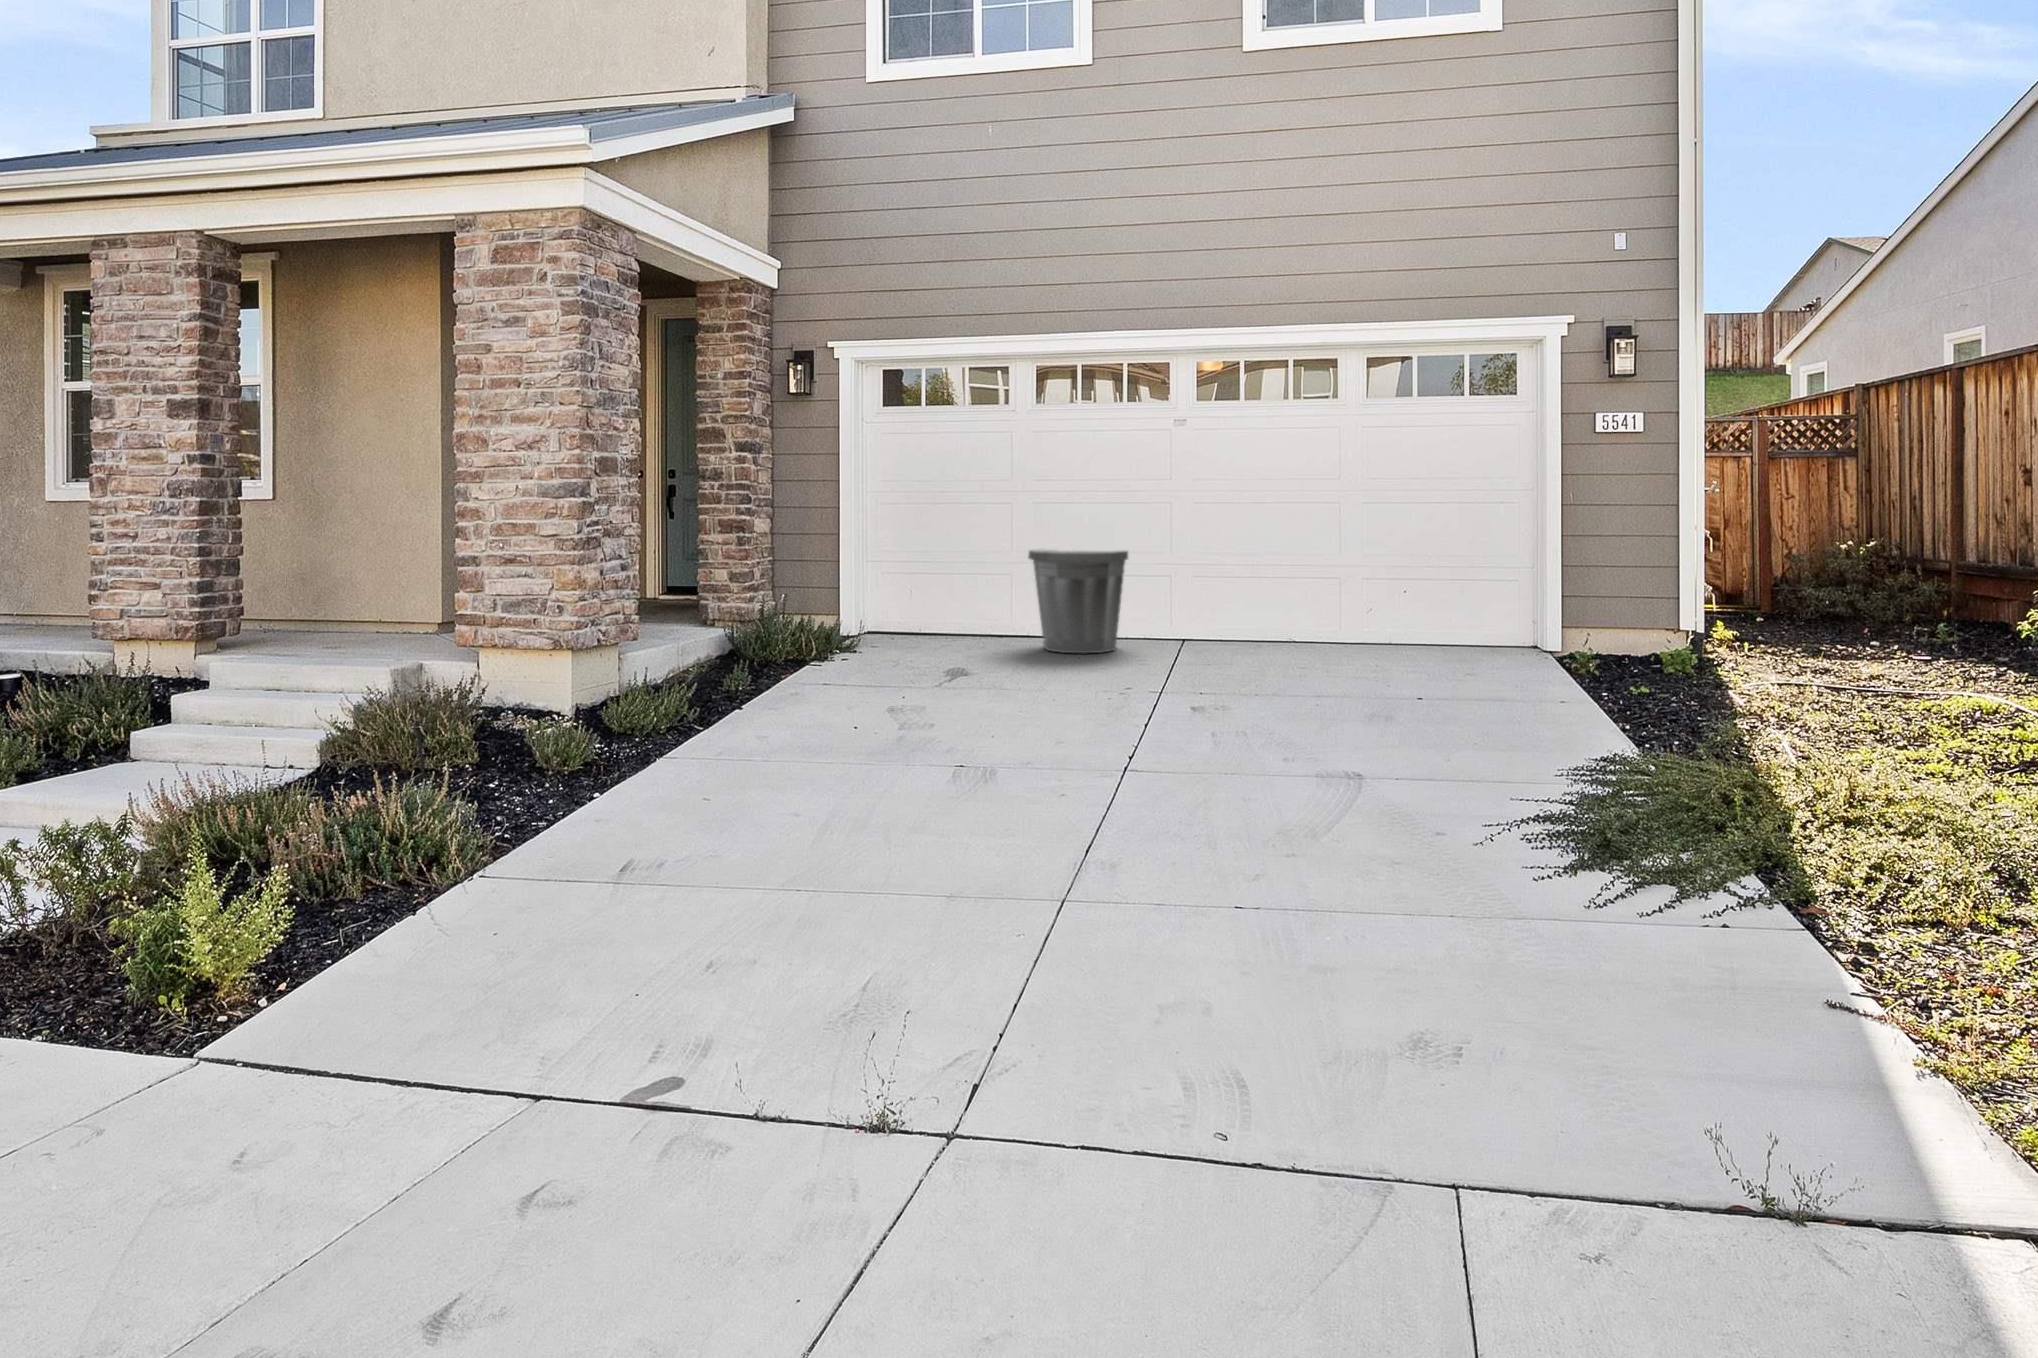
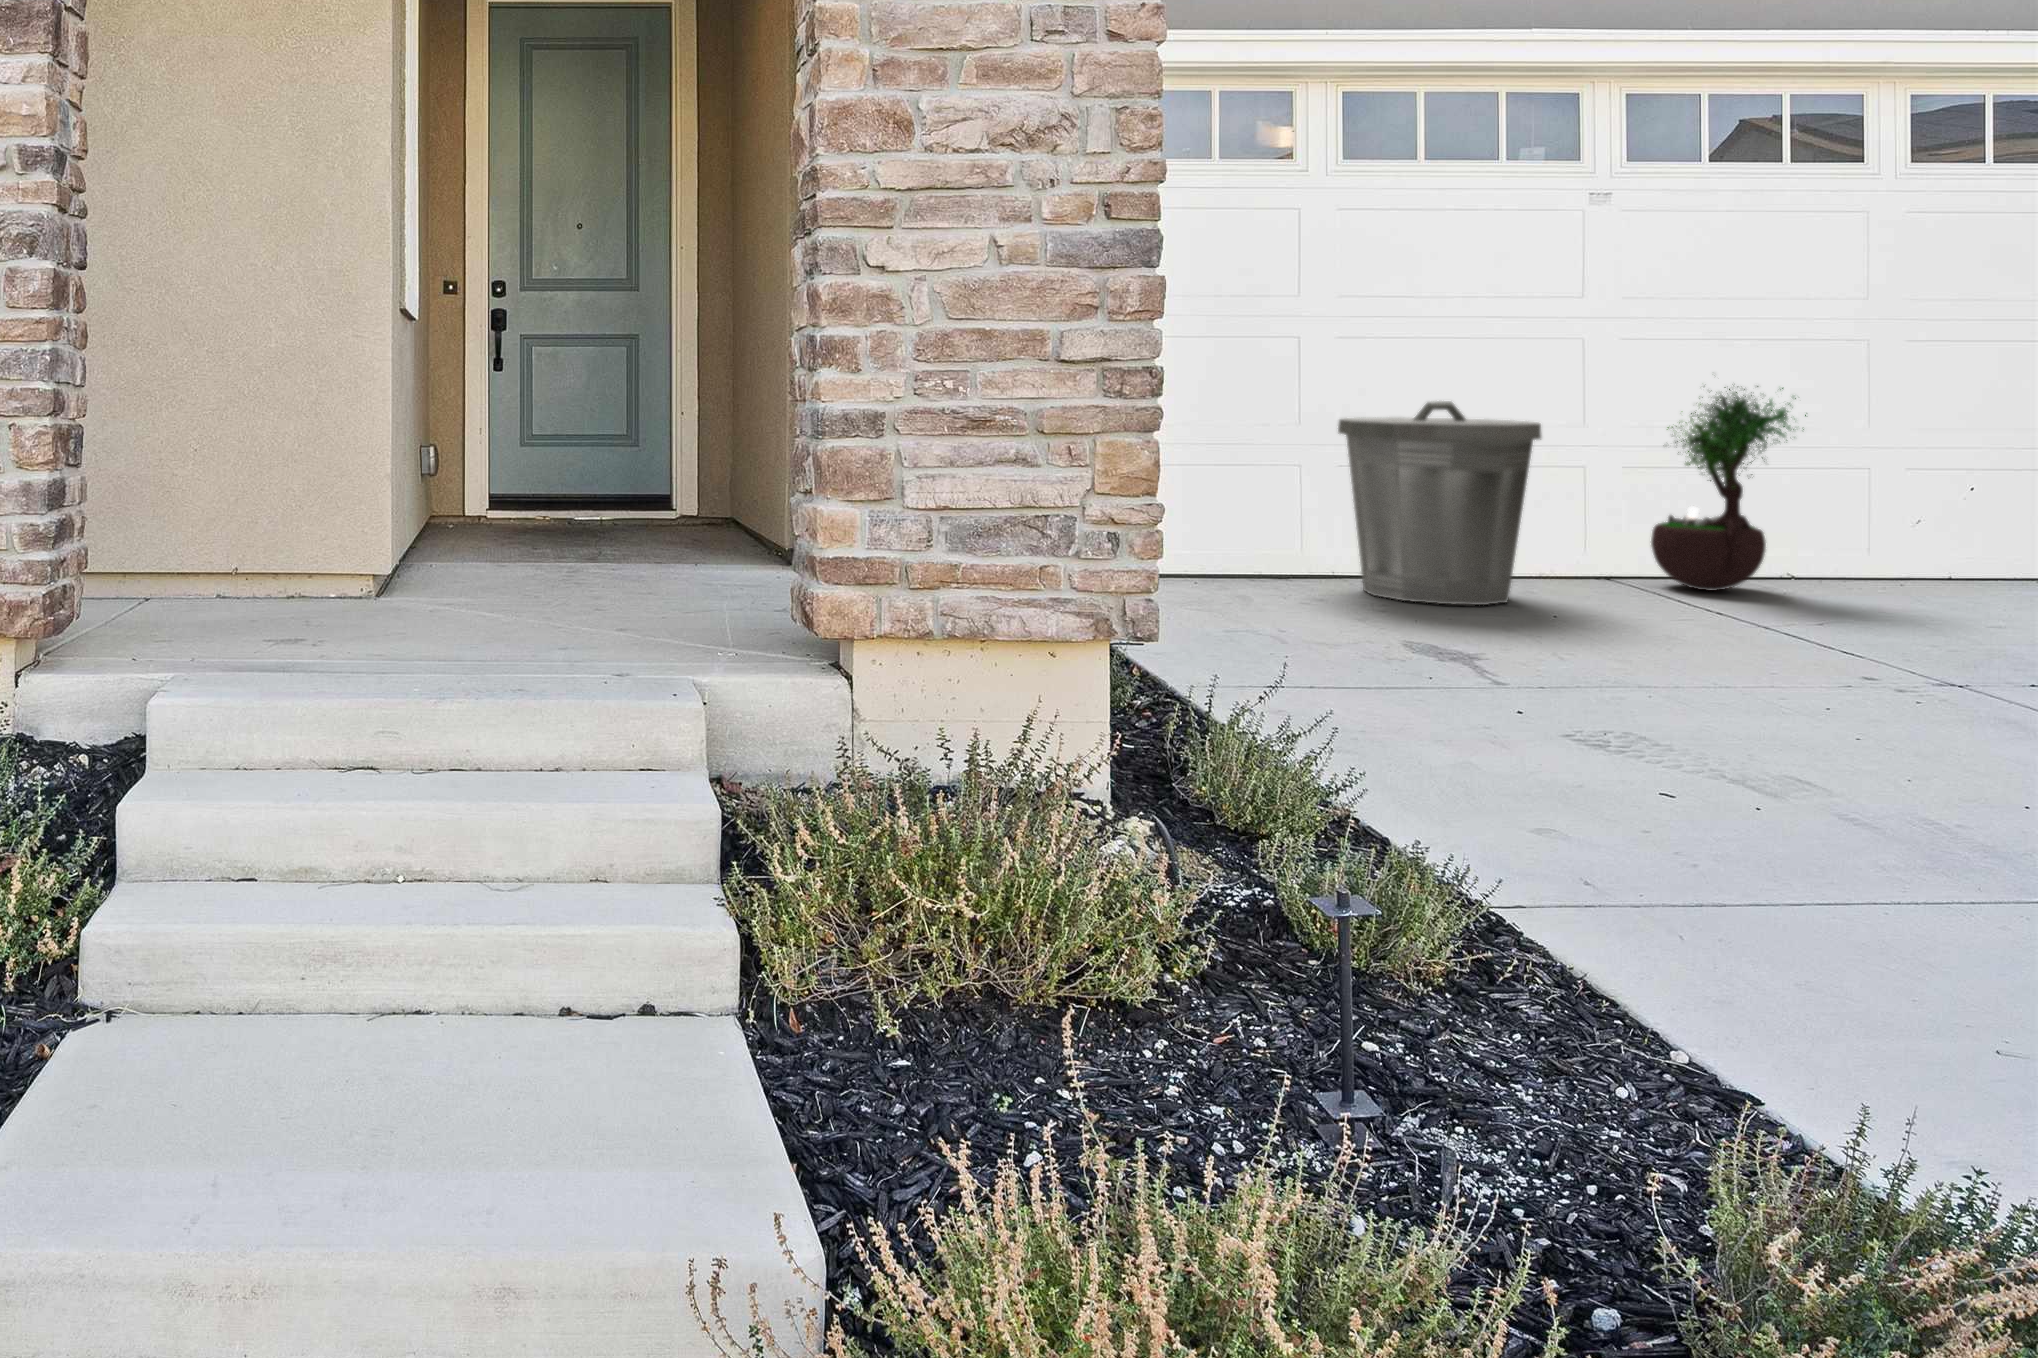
potted tree: none [1209,522,1286,649] -> present [1651,386,1806,591]

